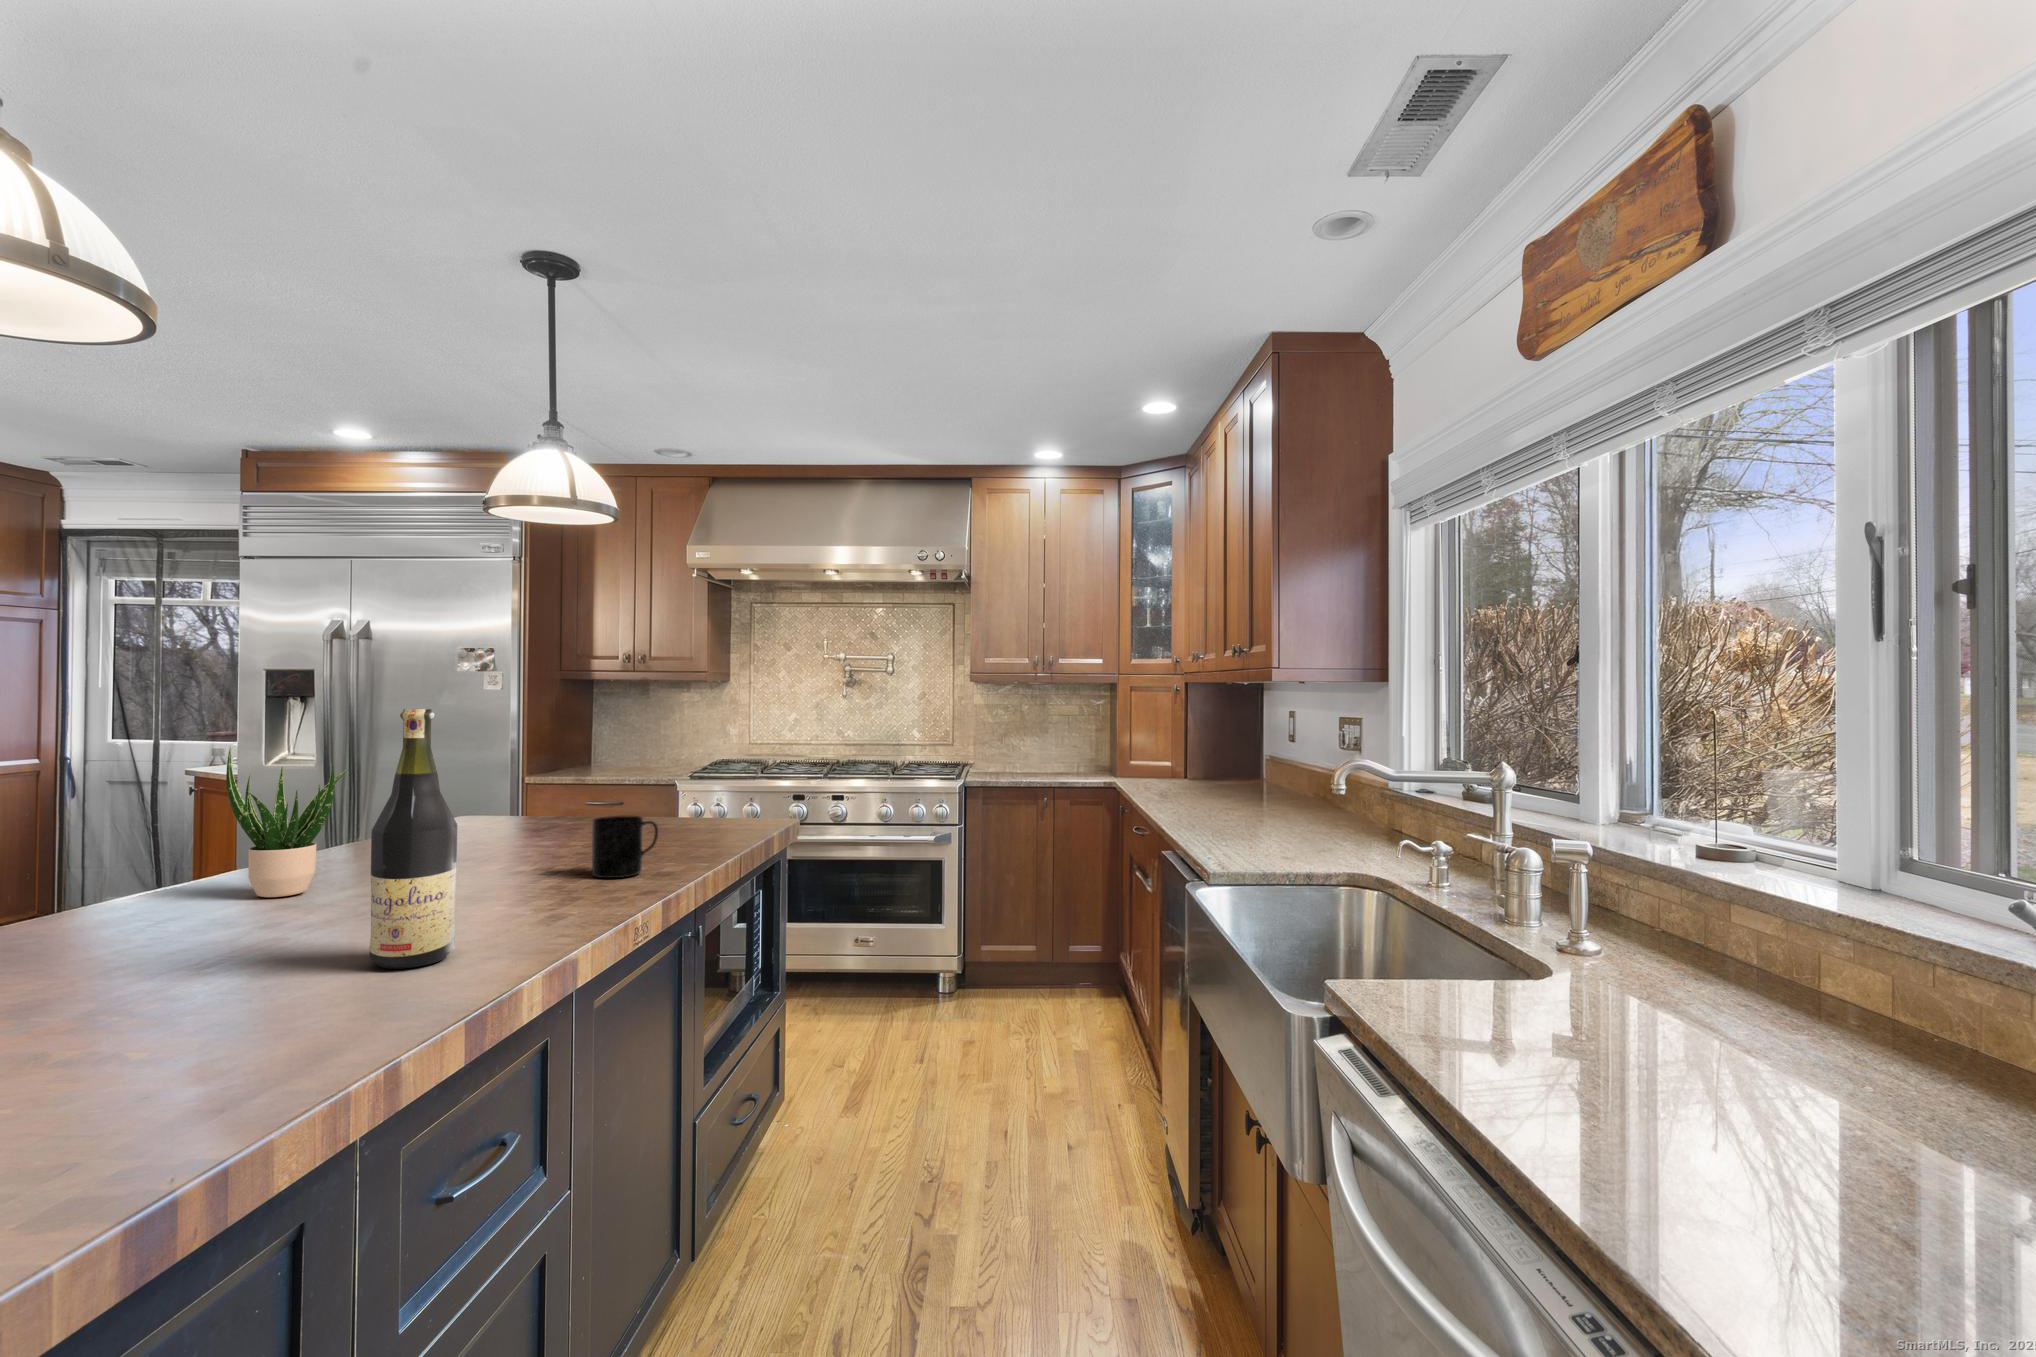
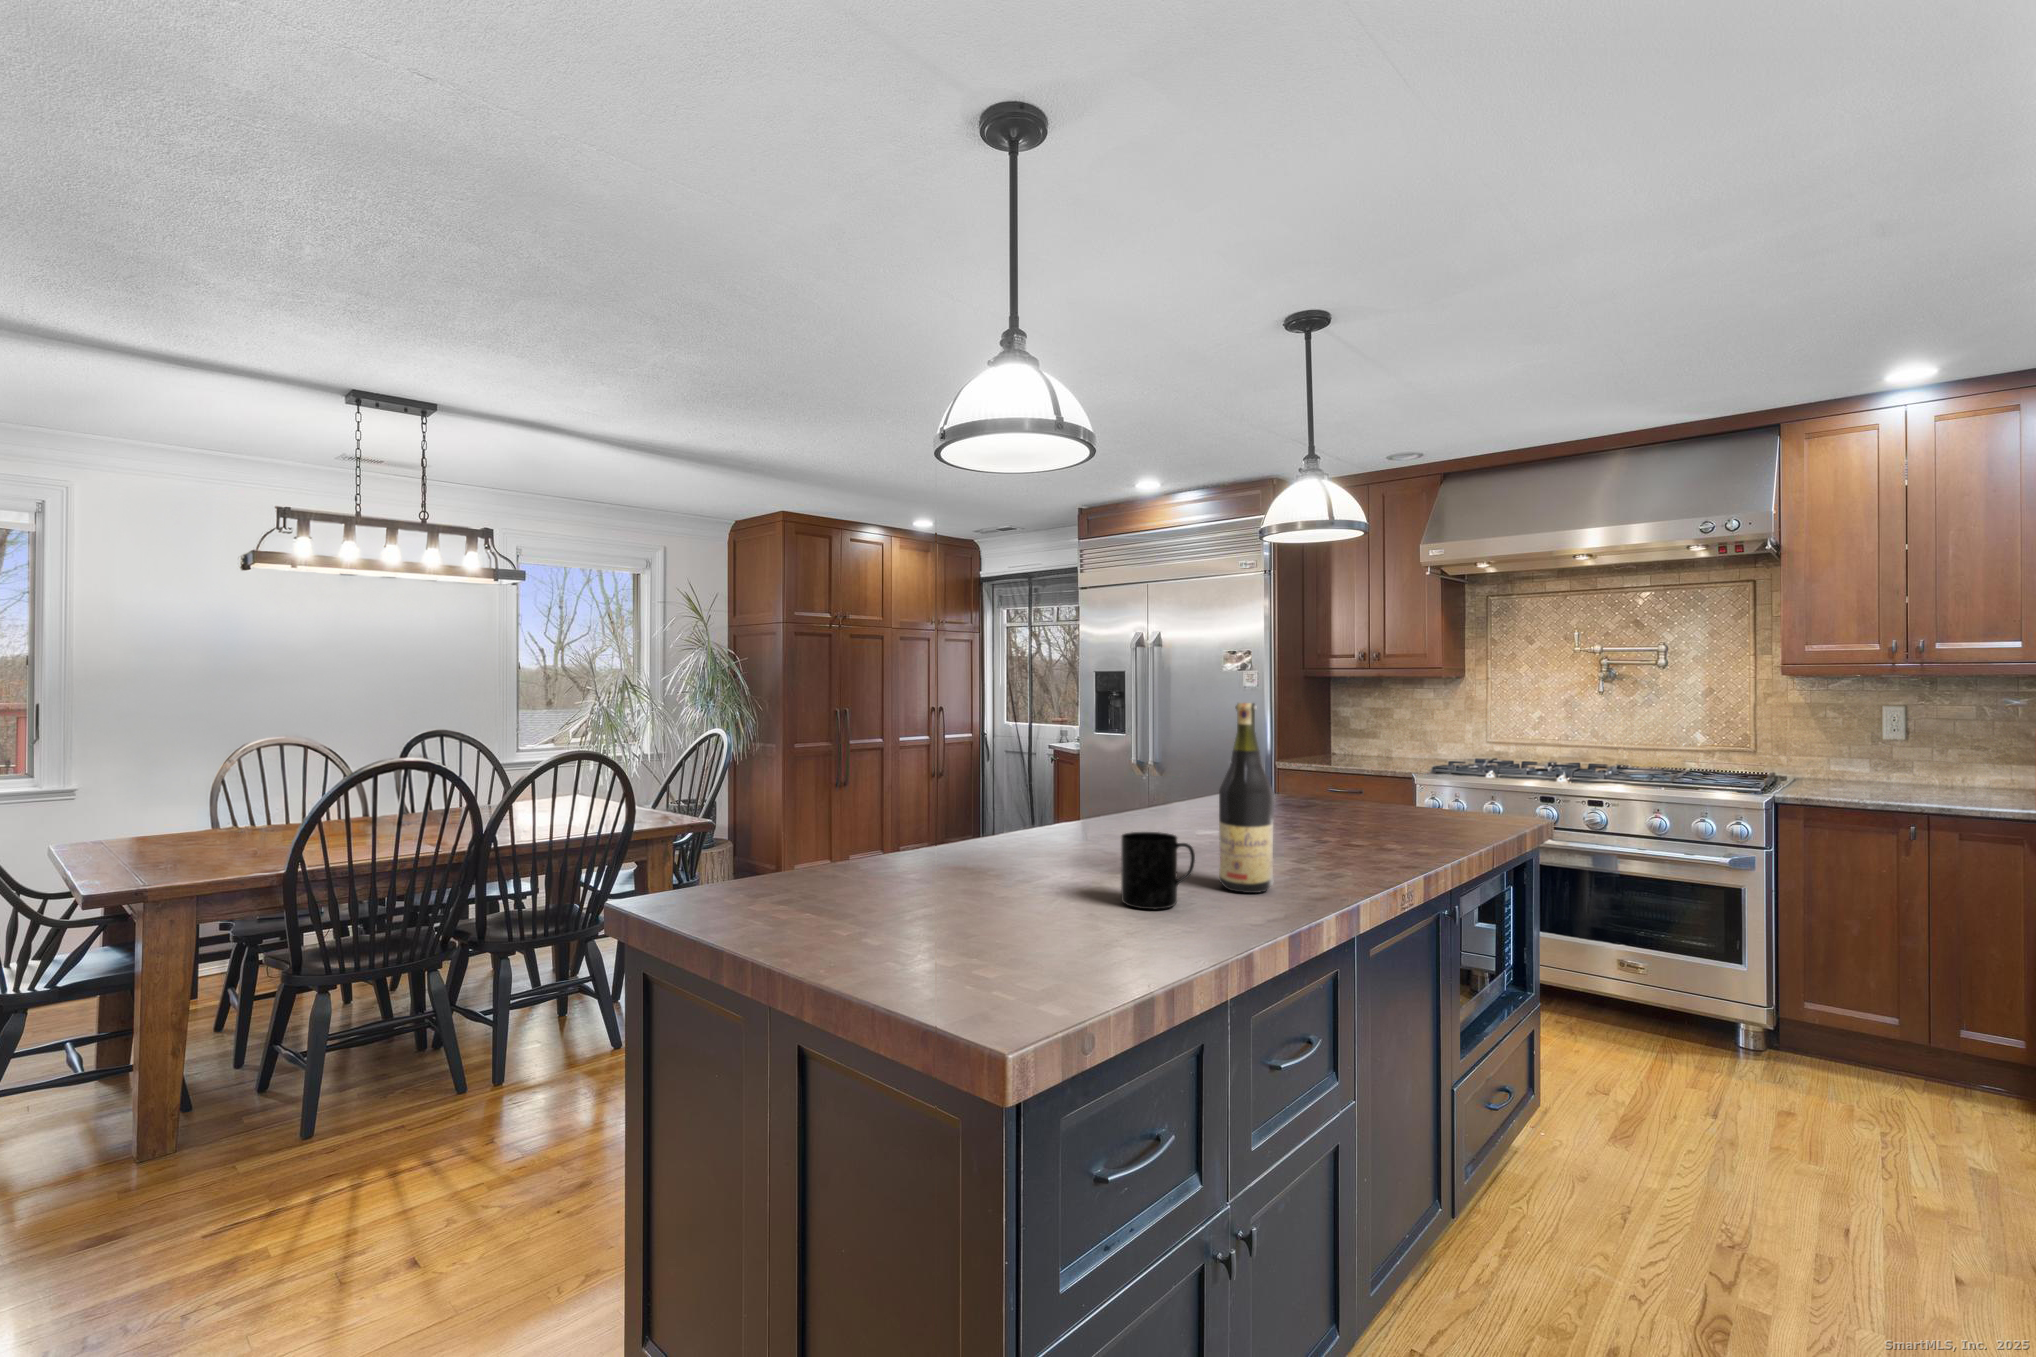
potted plant: present [226,747,348,897] -> none [1115,727,1183,834]
mug: present [592,816,658,878] -> present [1121,832,1195,909]

